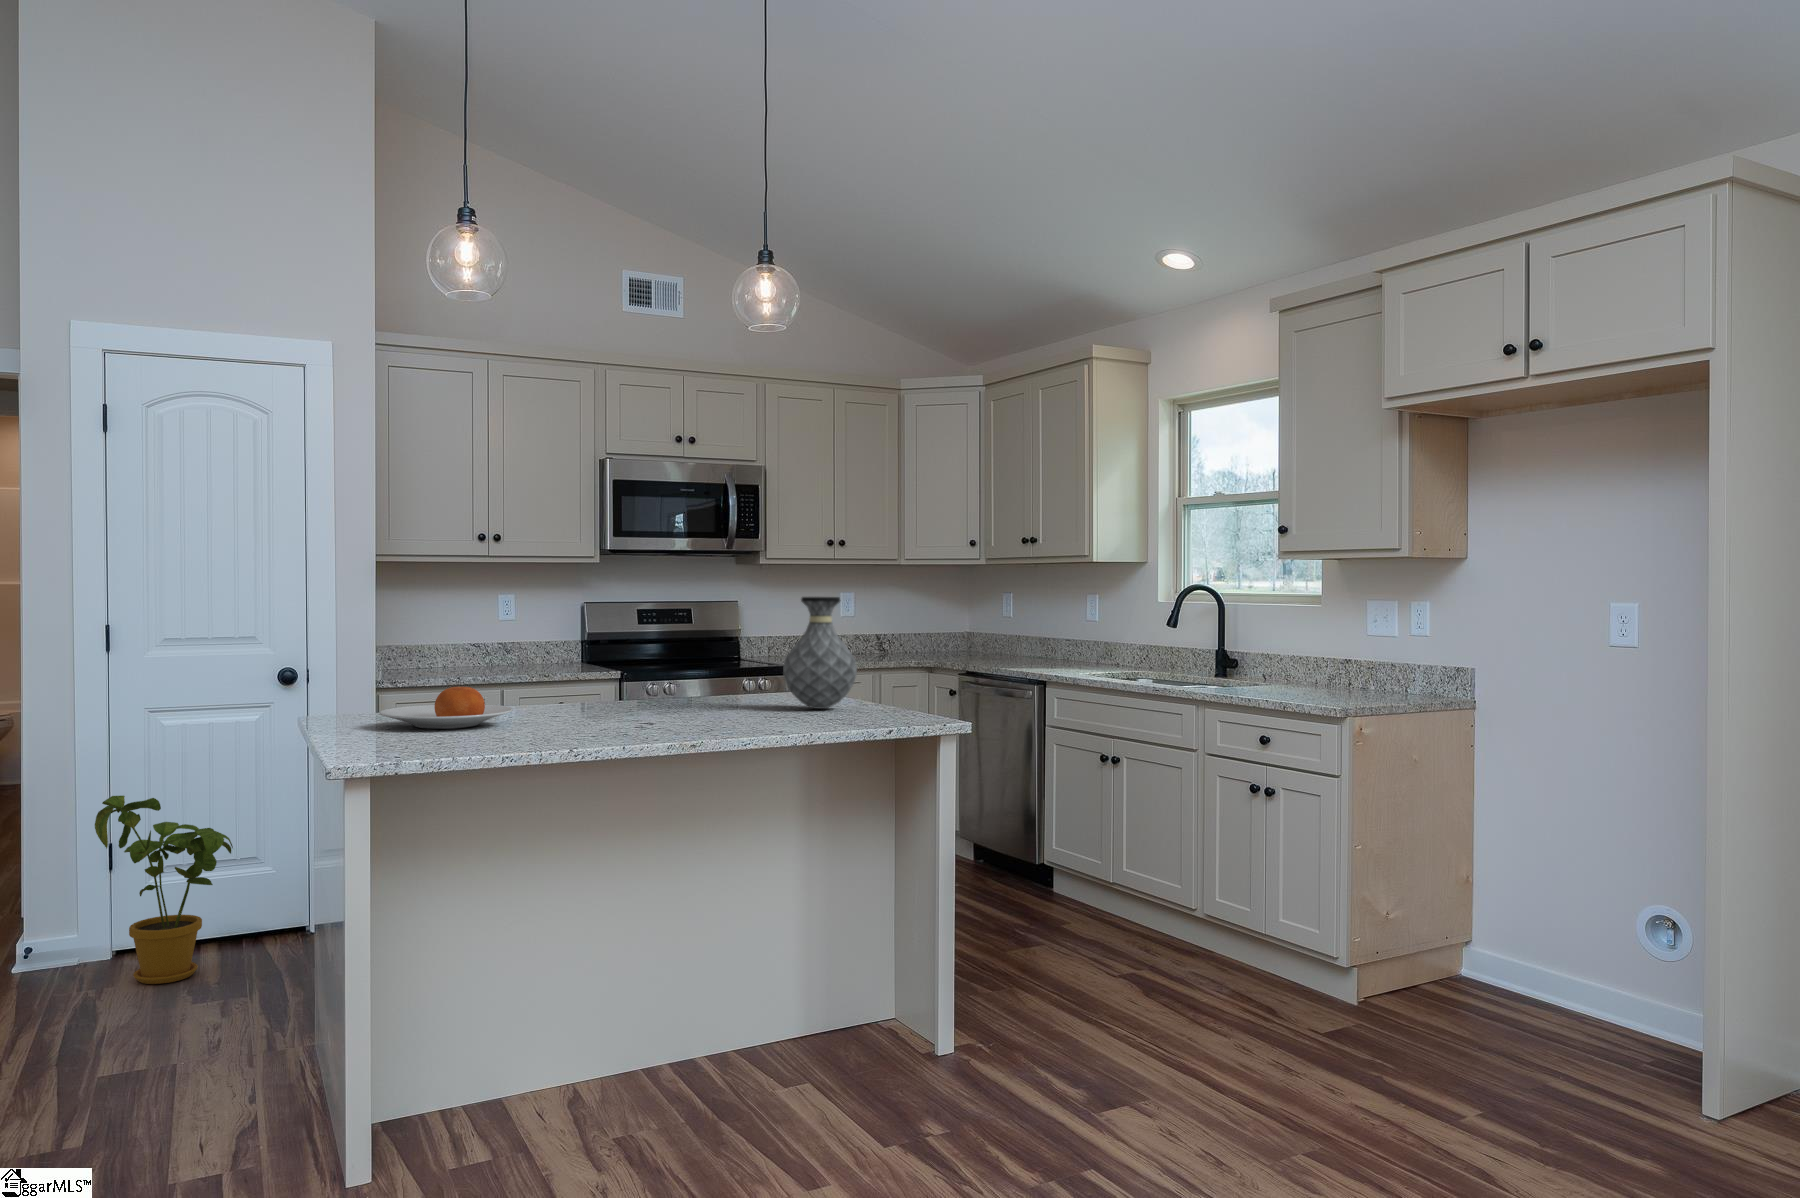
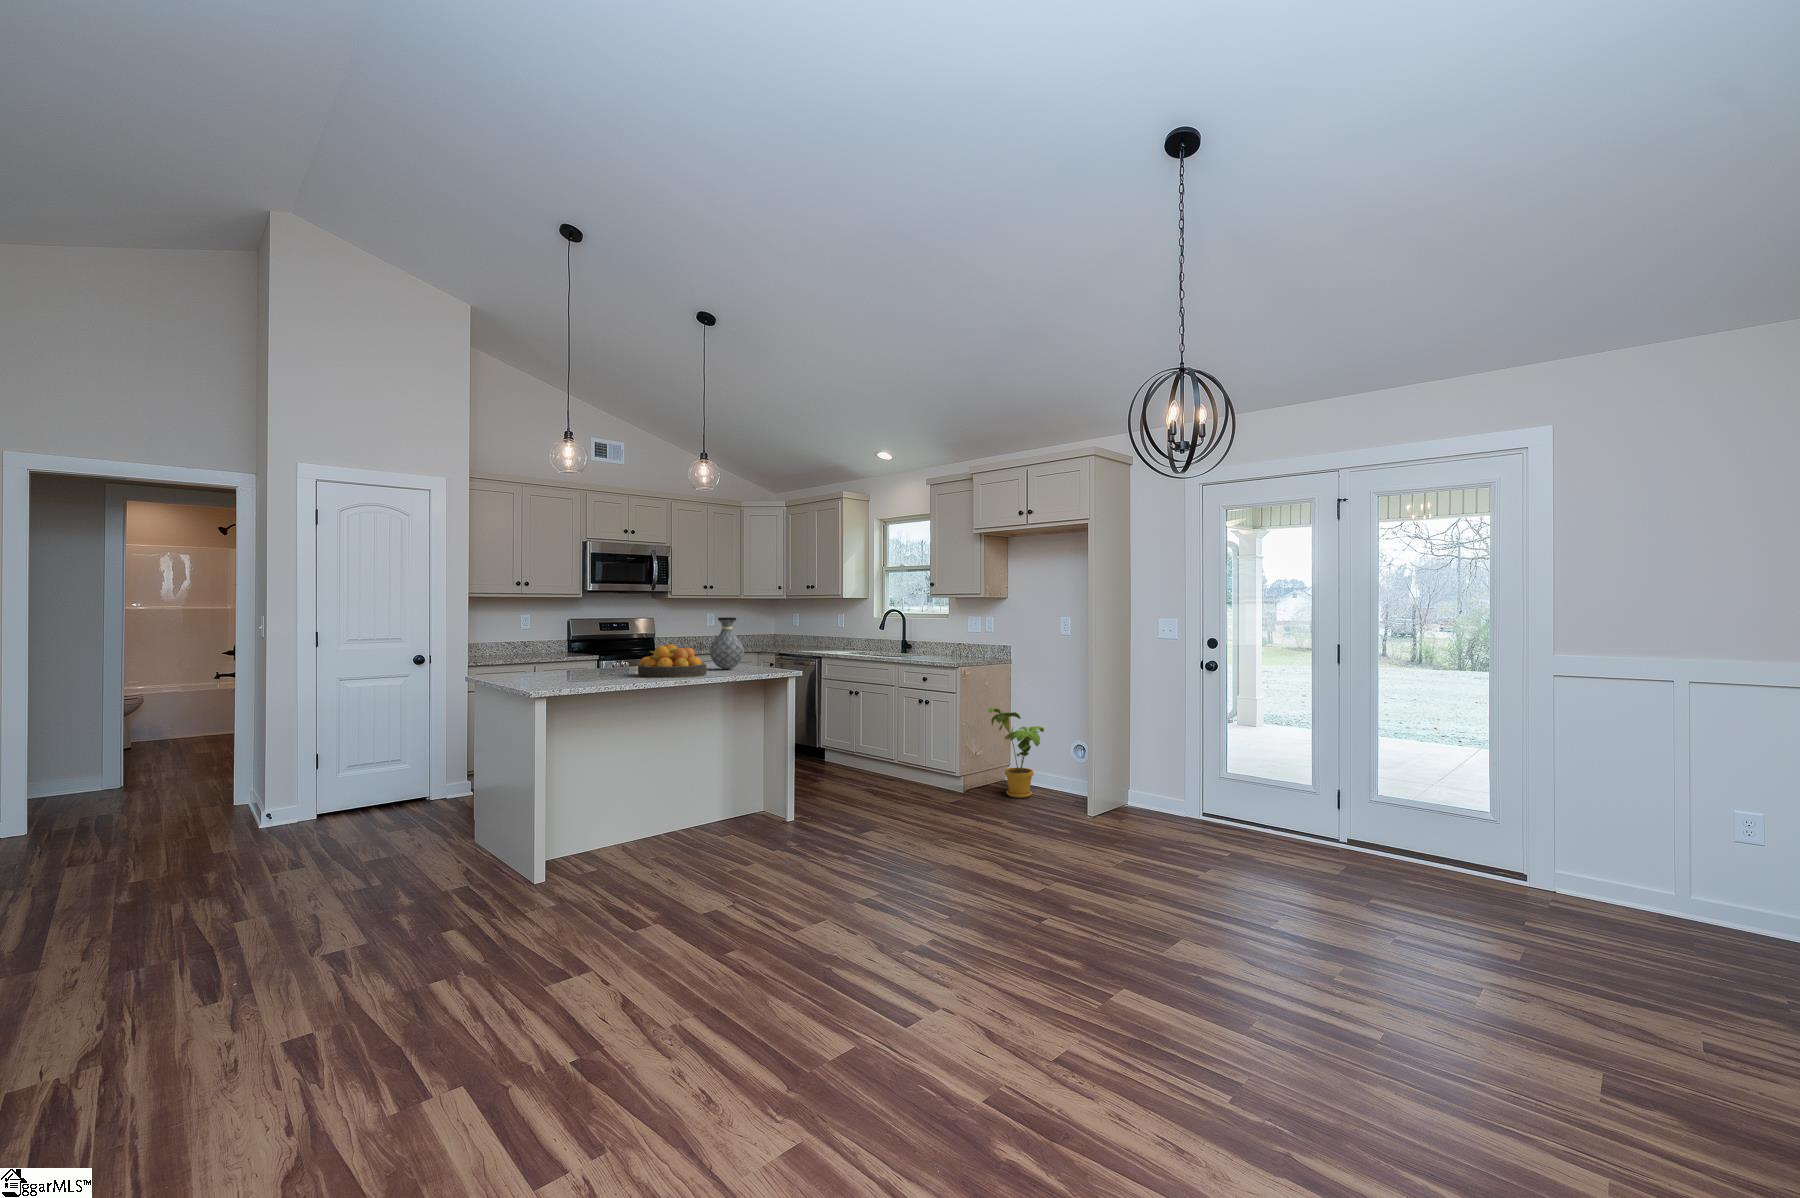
fruit bowl: none [609,653,758,729] -> present [638,644,707,678]
plate: present [379,687,513,729] -> none [534,661,596,680]
house plant: present [95,796,233,984] -> present [988,708,1044,798]

